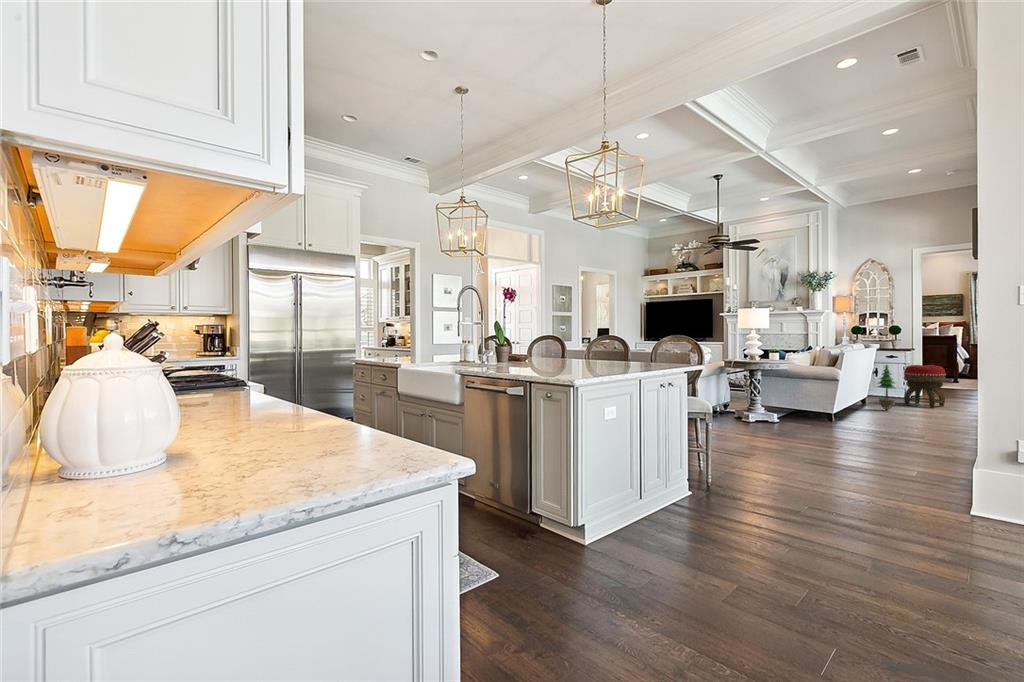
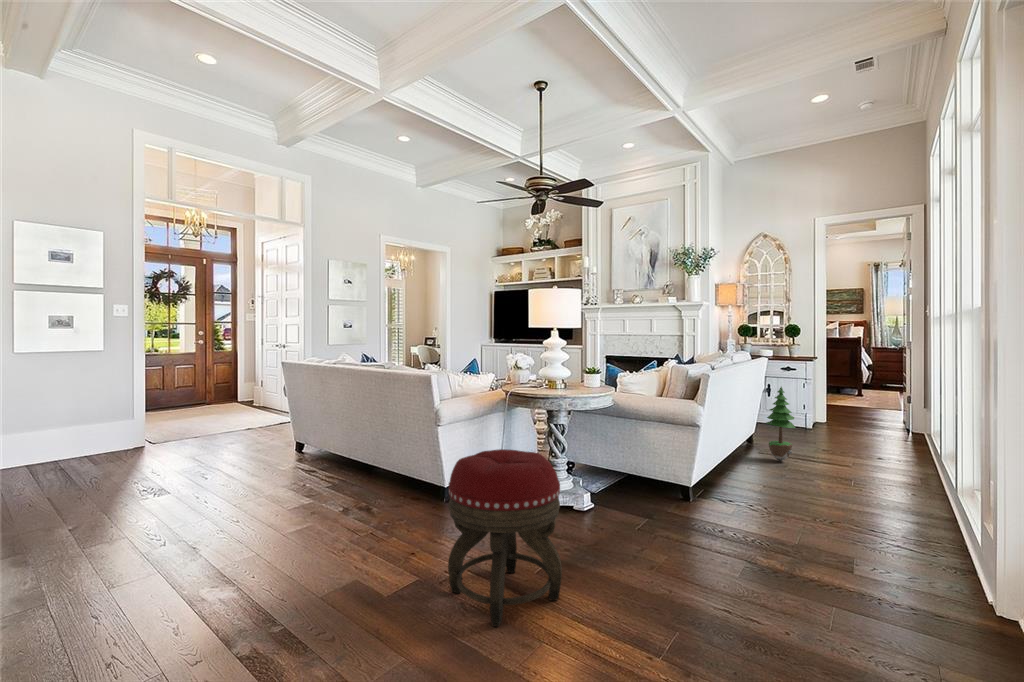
footstool: present [904,365,946,408] -> present [448,449,562,627]

